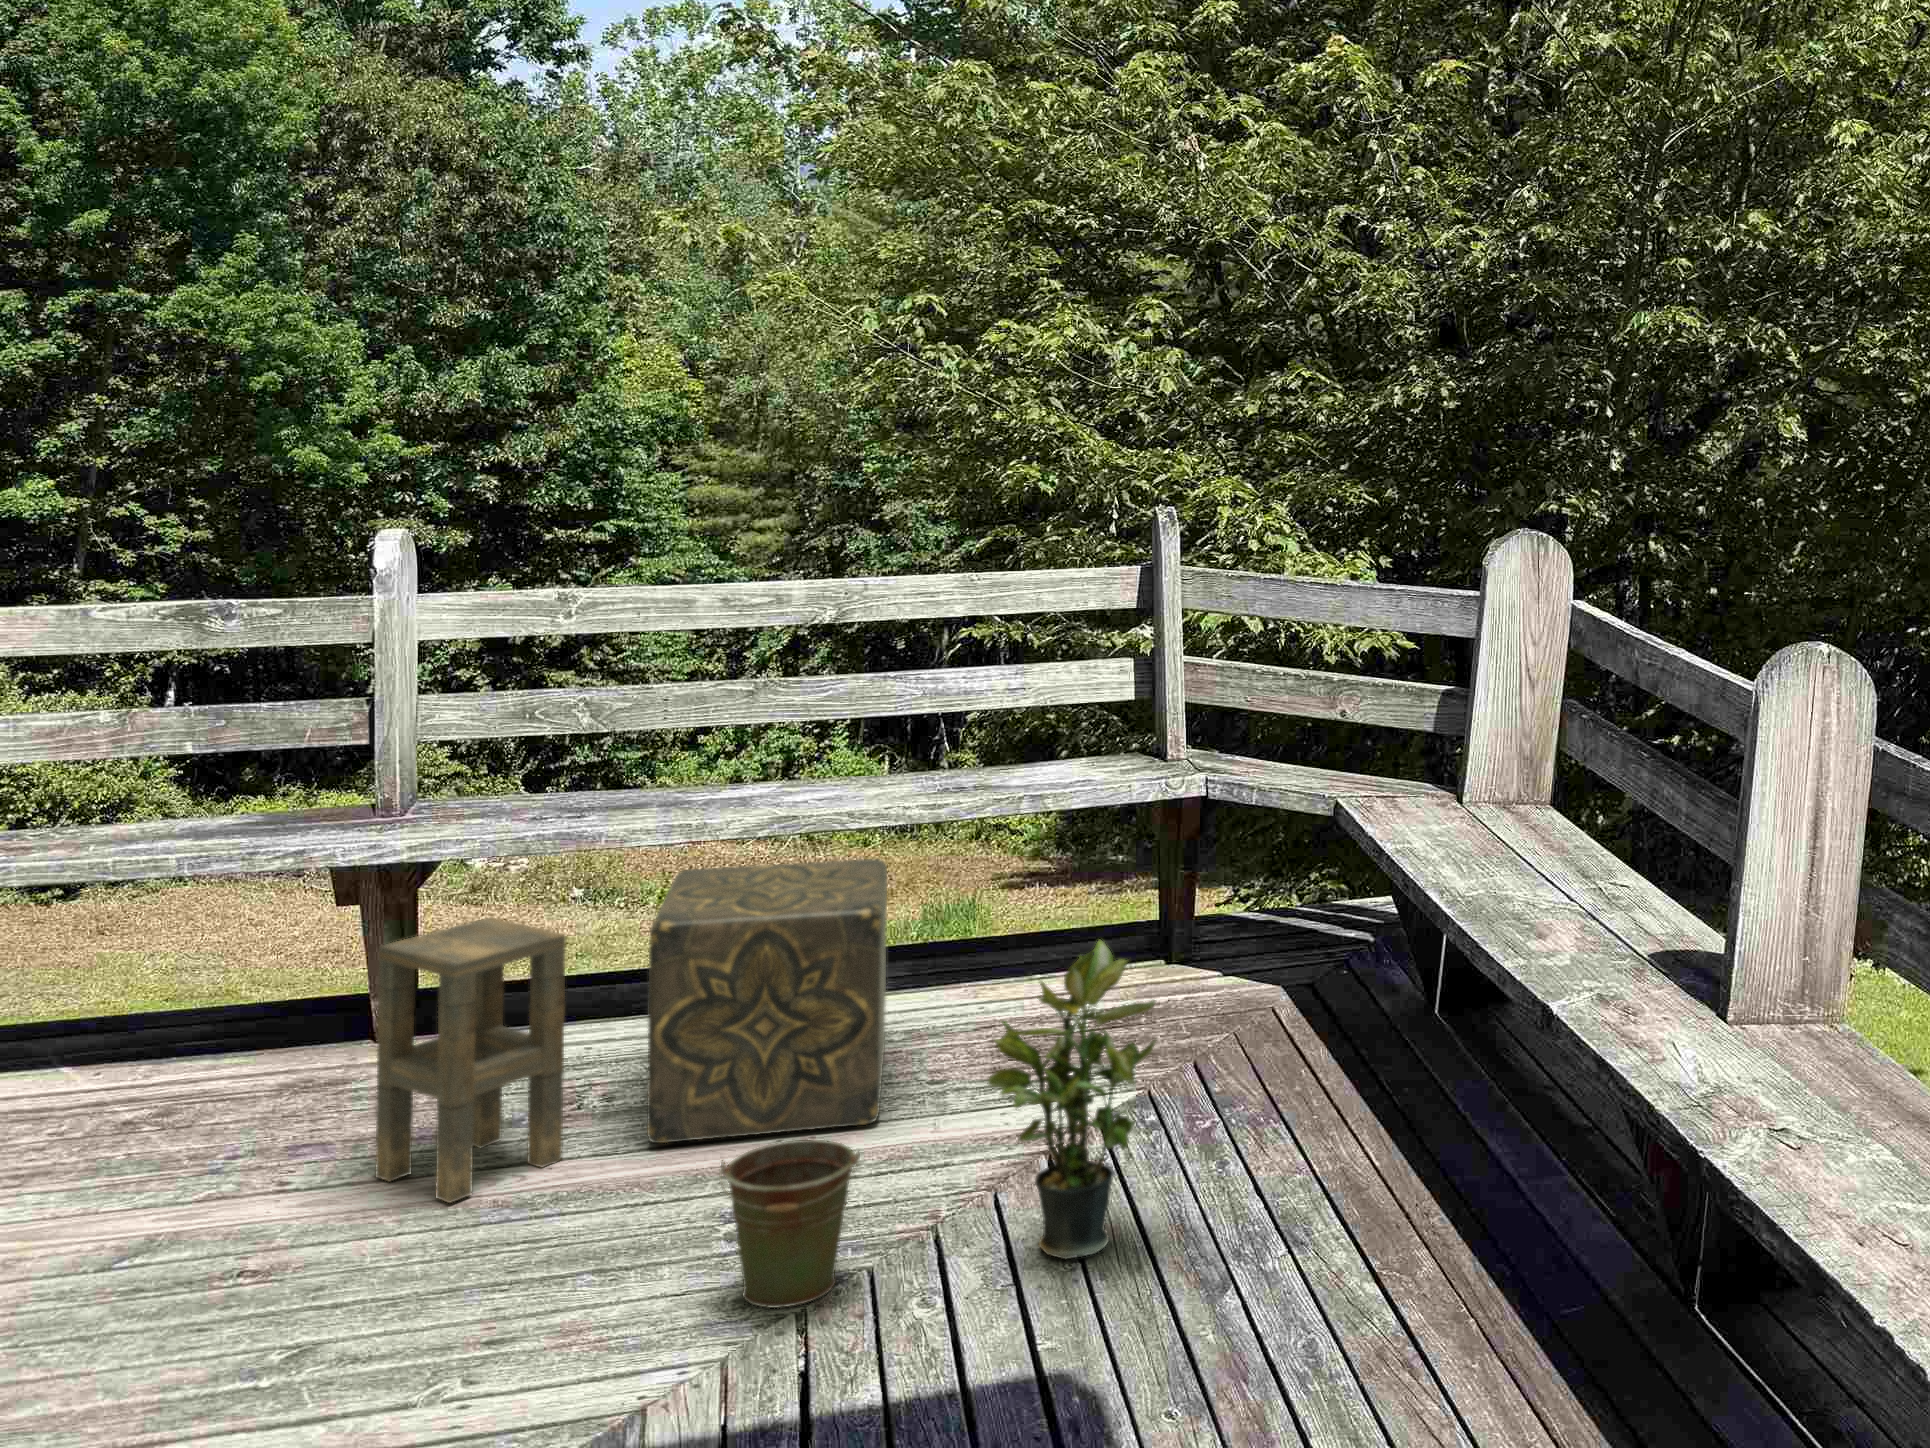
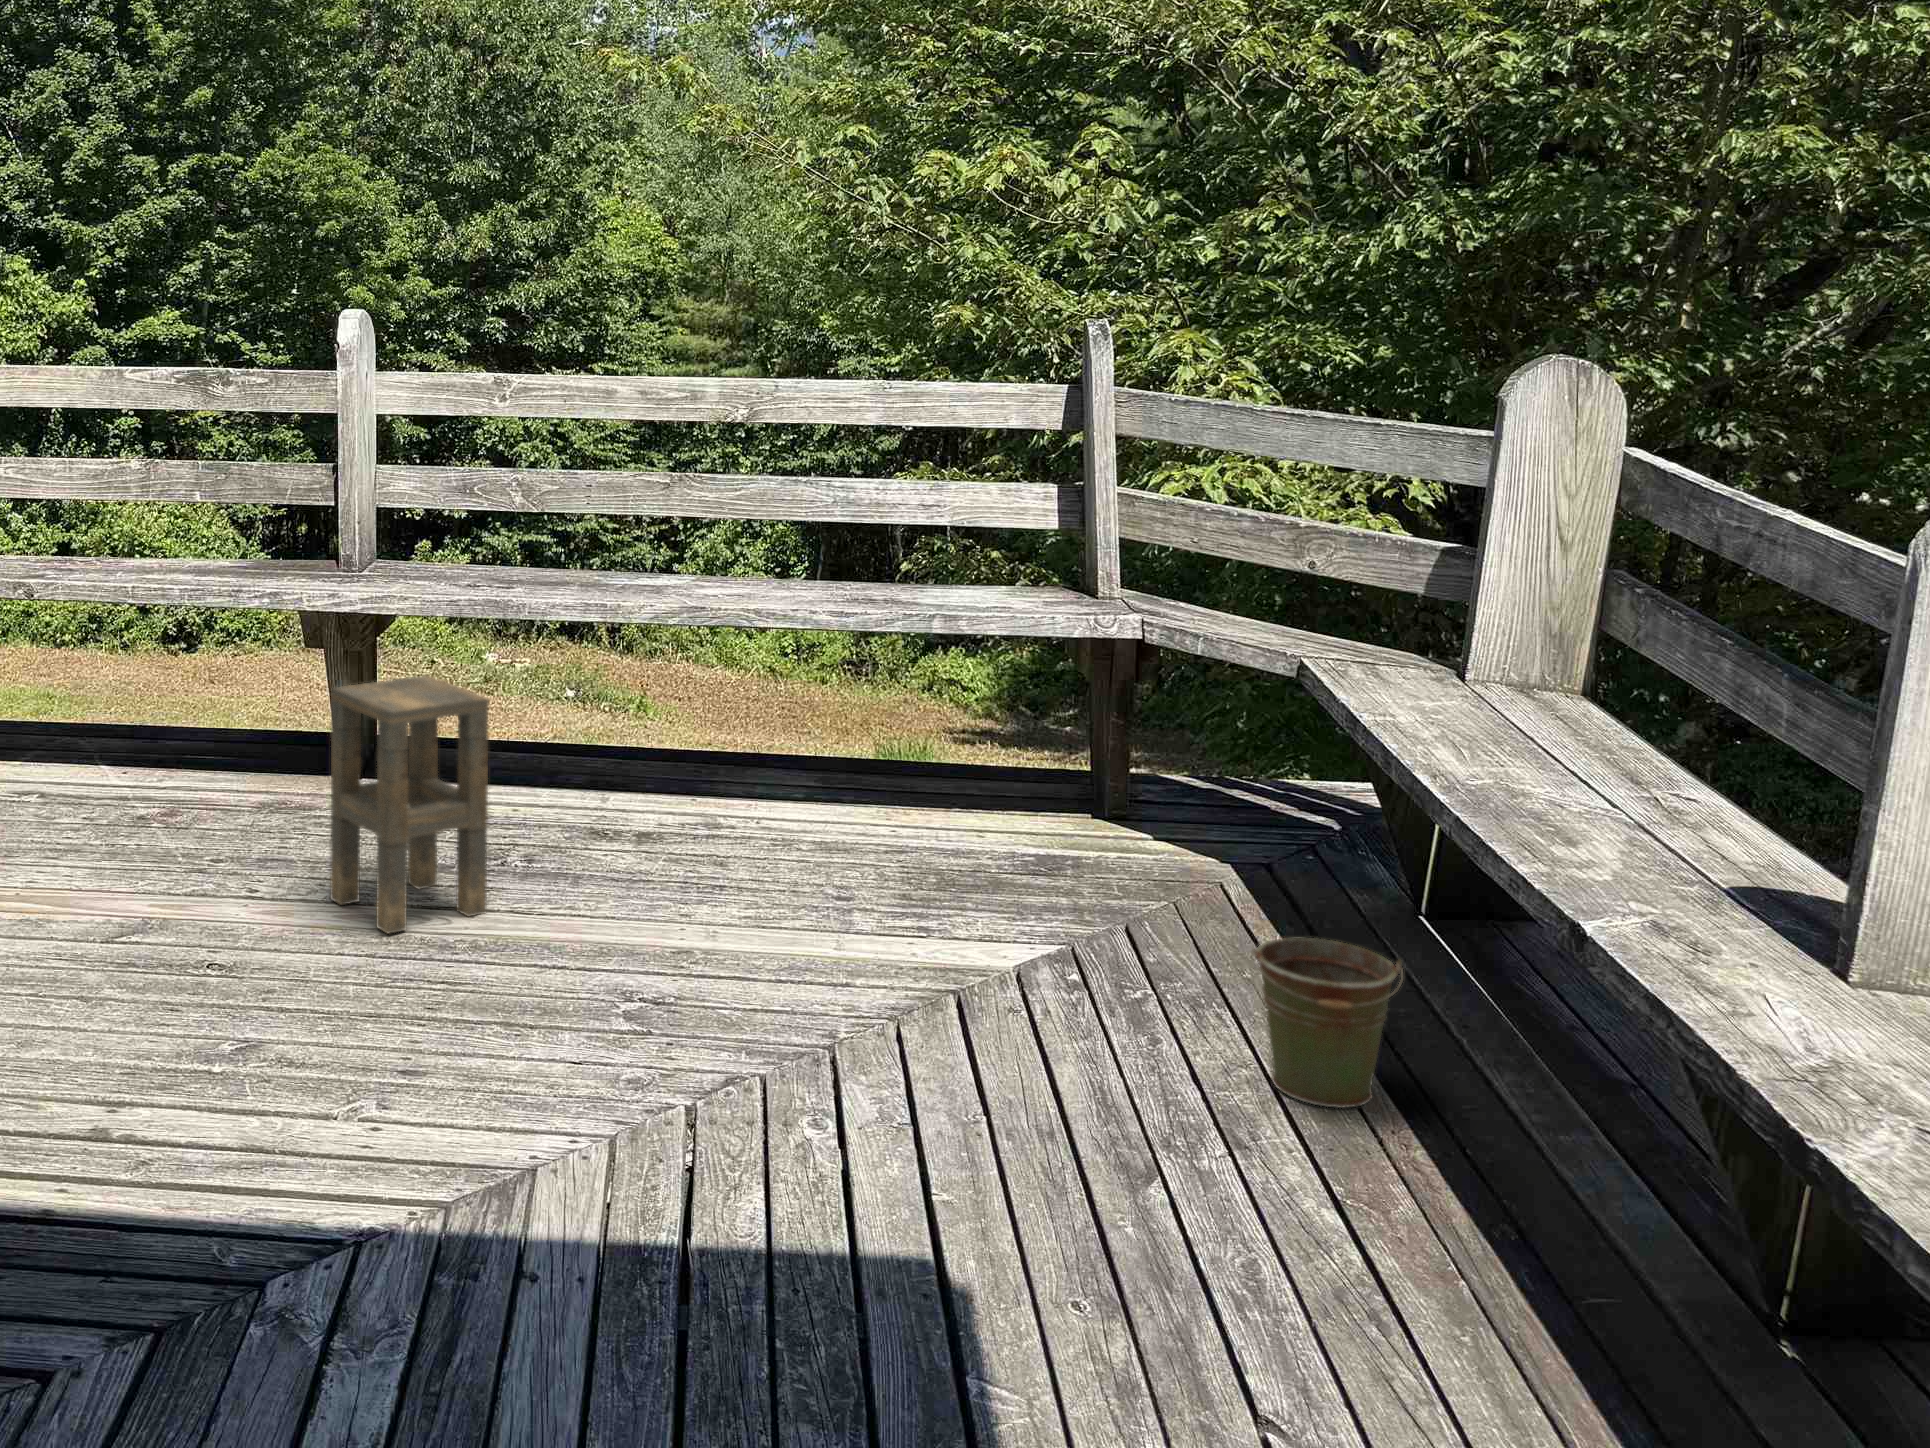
ottoman: present [647,859,887,1143] -> none [562,654,797,930]
potted plant: present [988,939,1155,1260] -> none [883,769,1075,1109]
bucket: present [719,1140,860,1308] -> present [1251,938,1403,1108]

